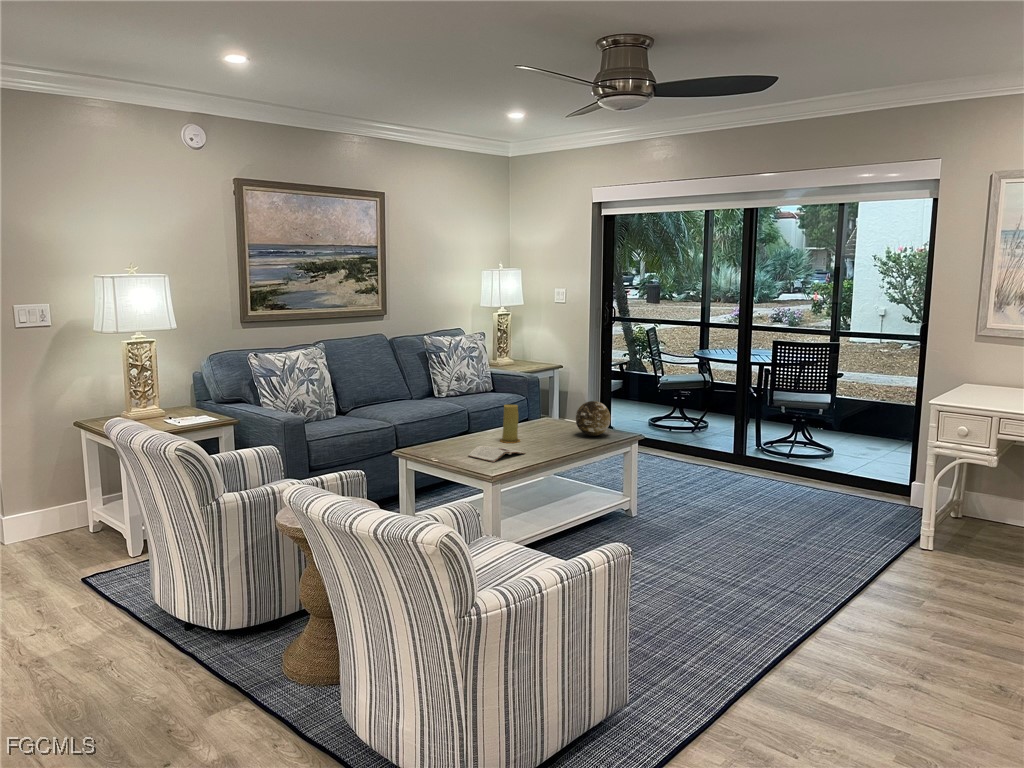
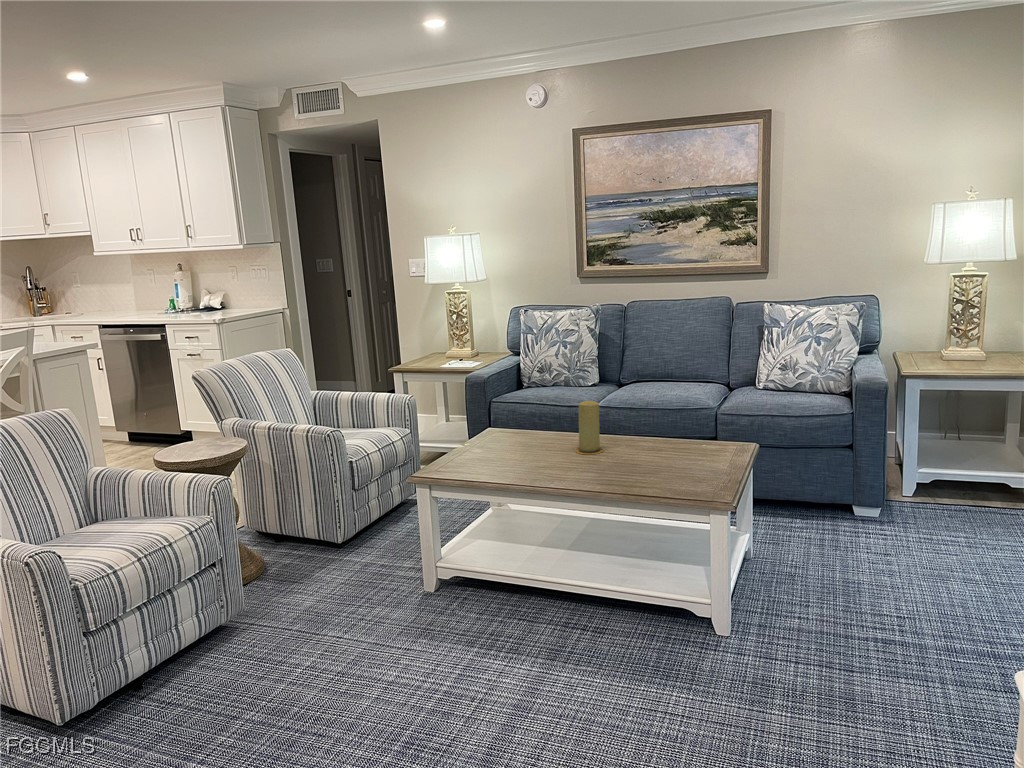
decorative orb: present [576,401,611,436] -> none [653,422,710,478]
magazine: present [468,446,525,462] -> none [470,442,544,467]

